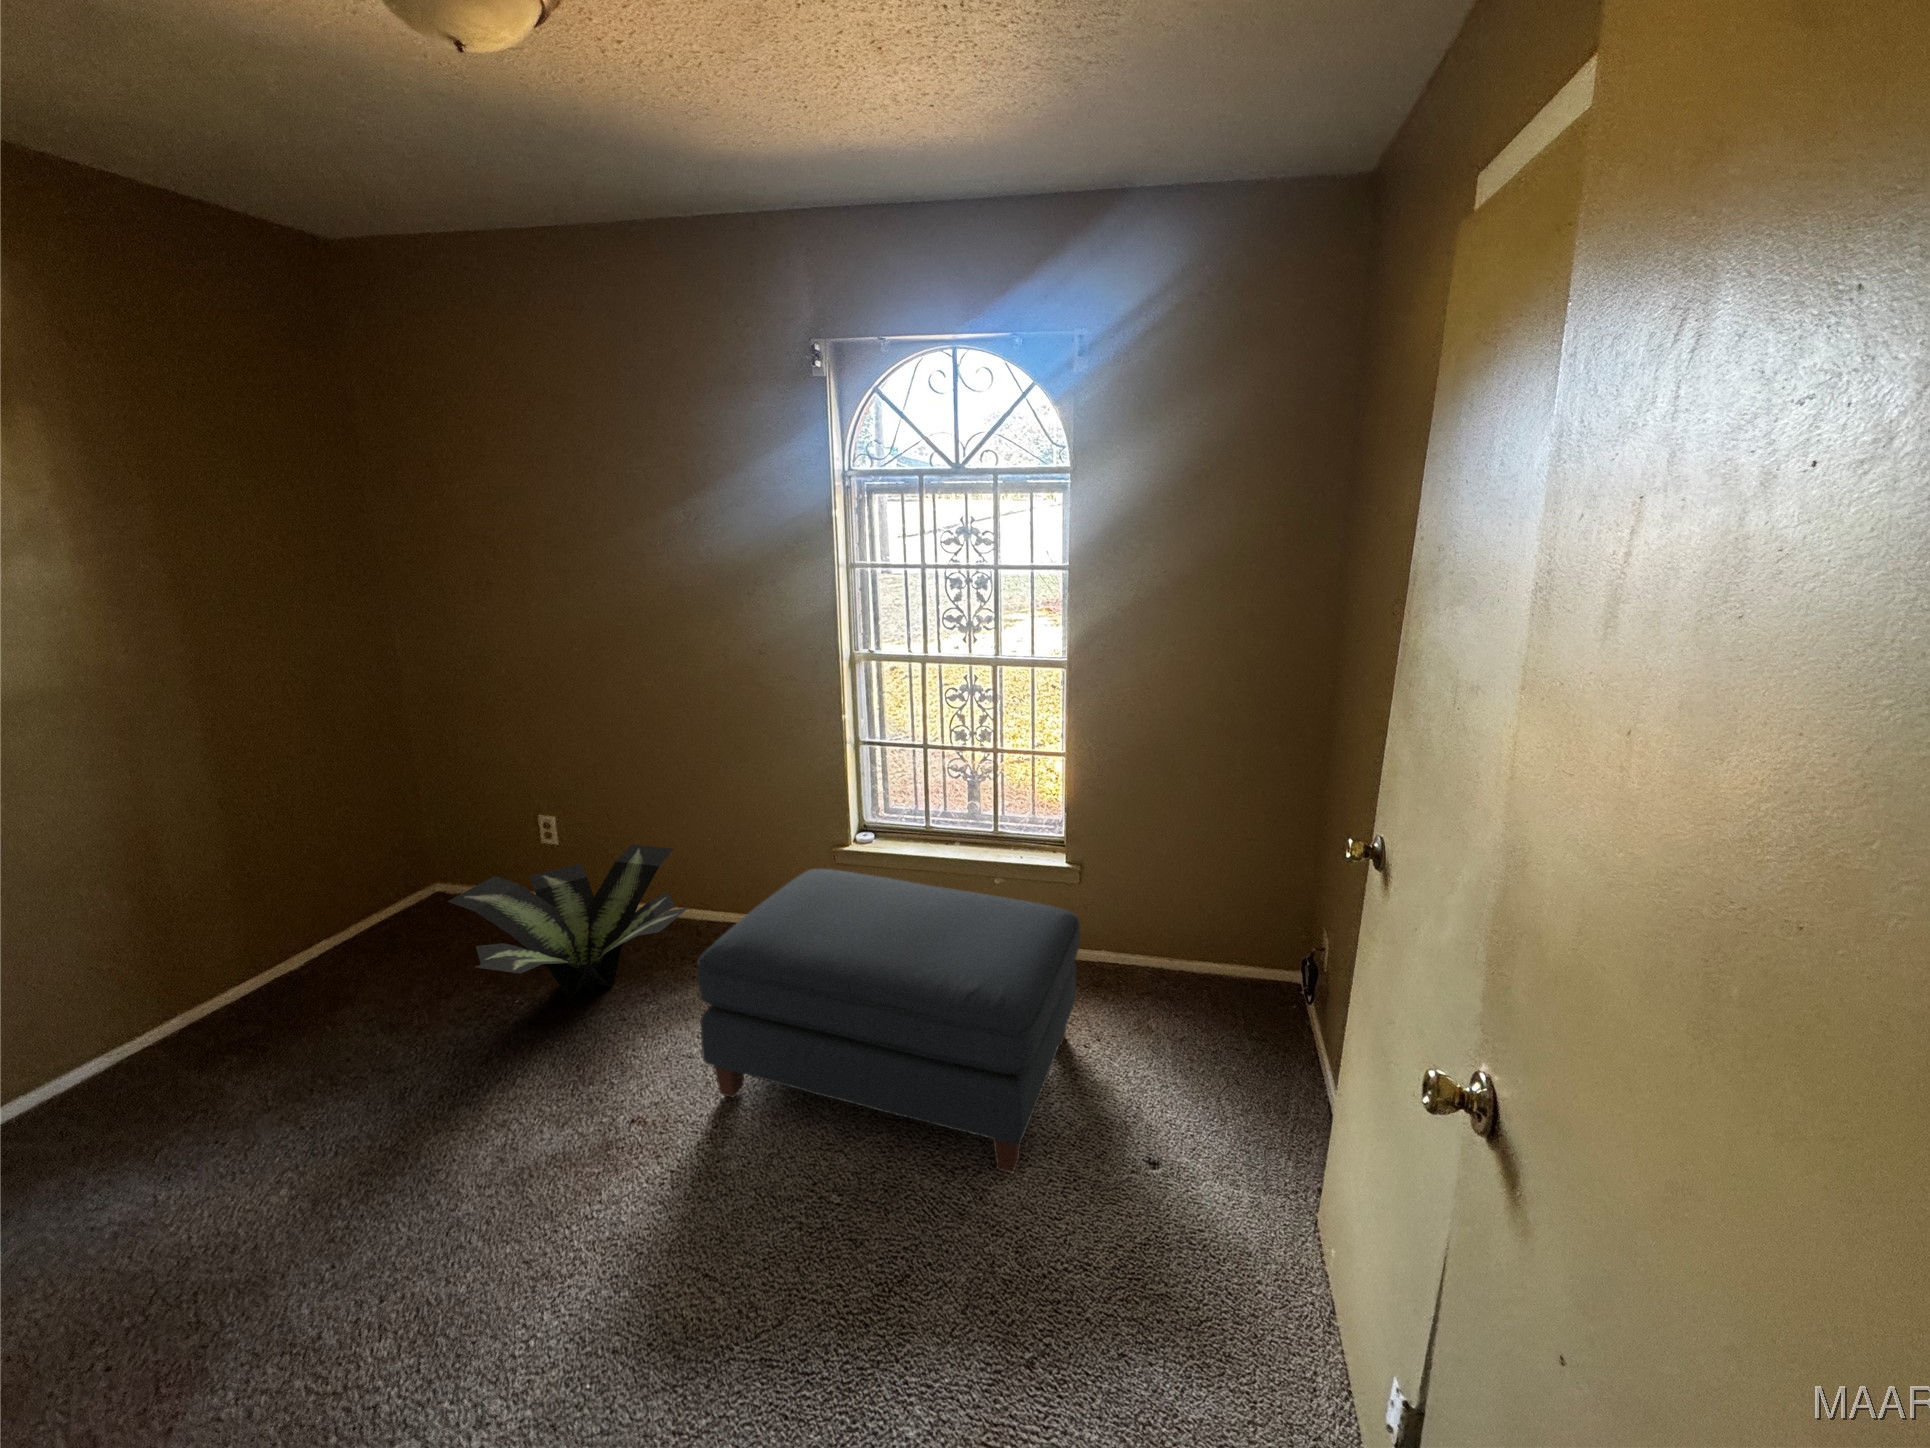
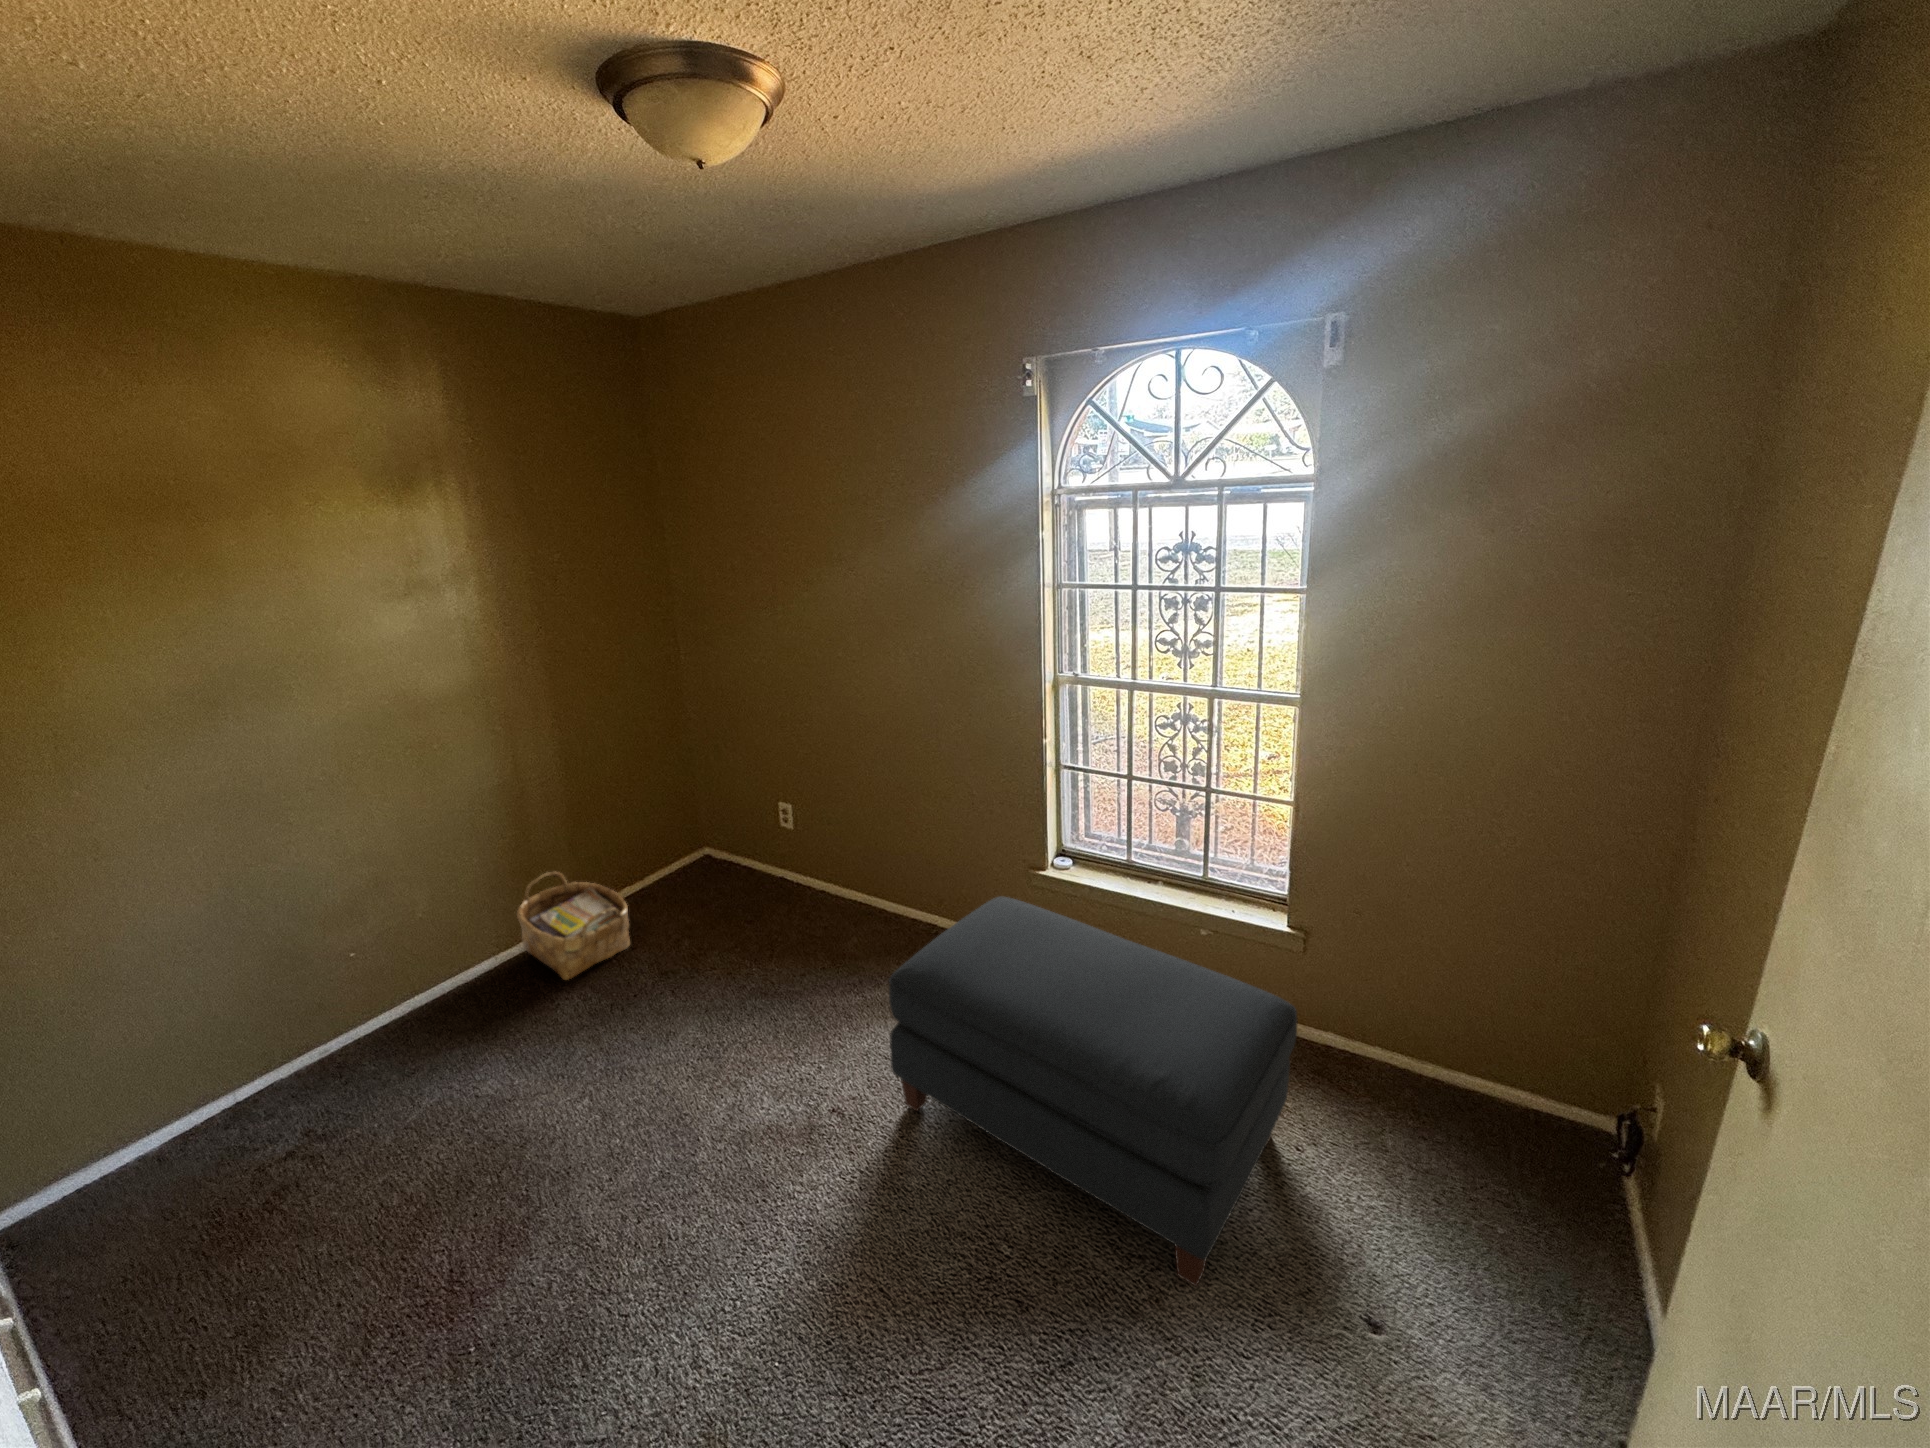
potted plant: present [448,844,688,999] -> none [701,838,887,975]
woven basket: none [149,931,342,1066] -> present [517,872,630,980]

